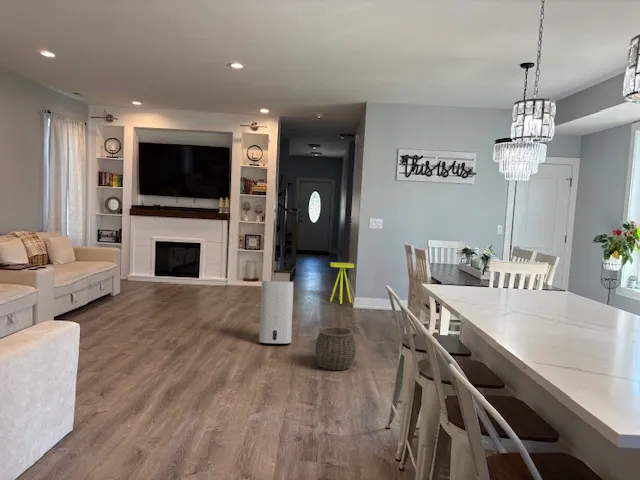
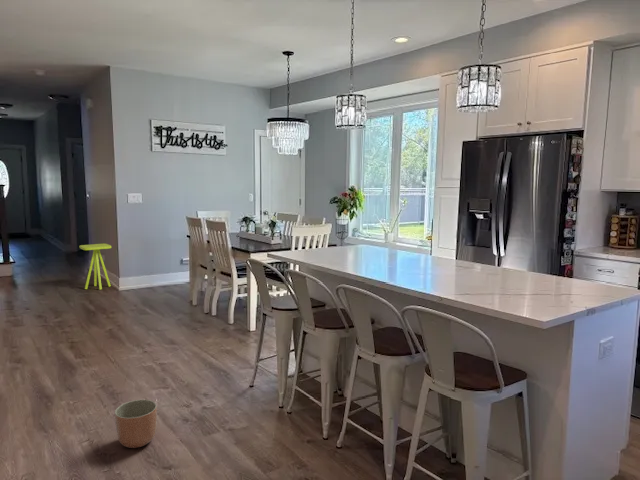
air purifier: present [259,281,294,344] -> none [38,272,86,348]
woven basket: present [315,327,356,370] -> none [131,310,176,355]
planter: none [228,402,266,448] -> present [115,400,157,448]

